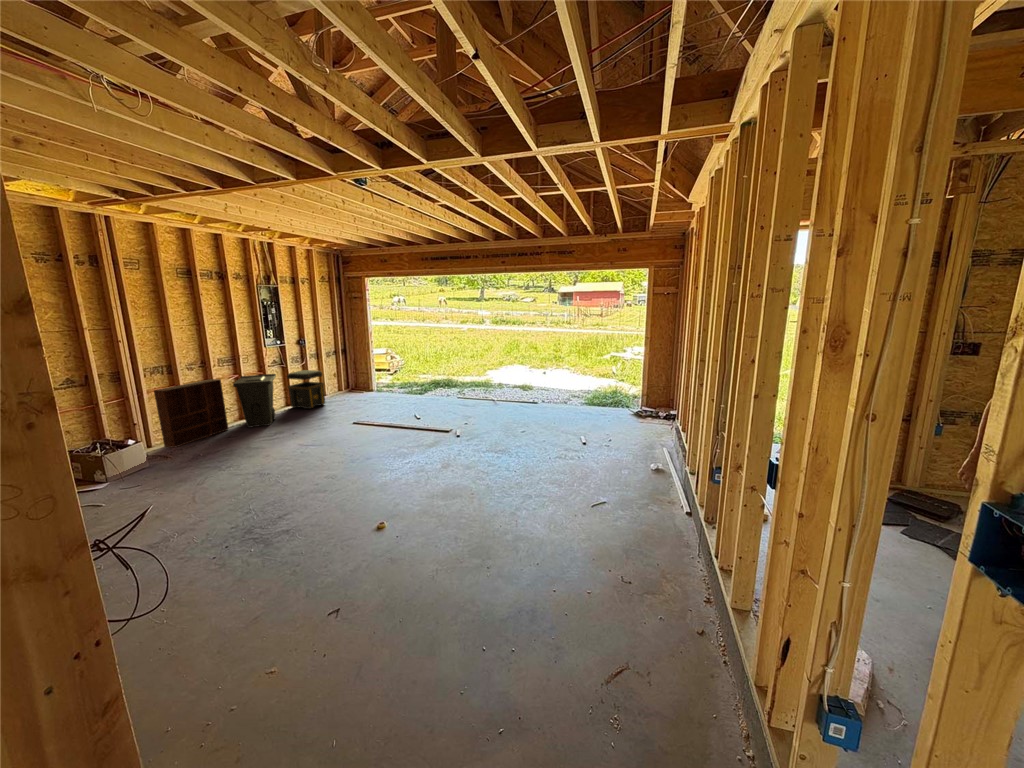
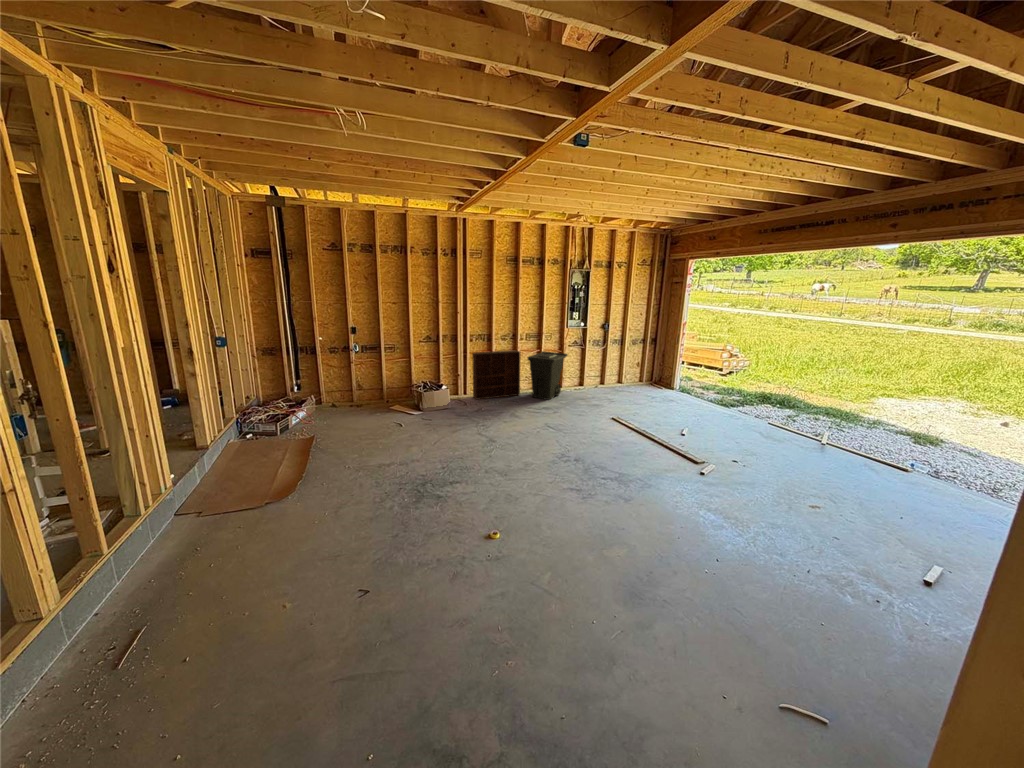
toolbox: present [287,370,325,409] -> none [583,354,615,393]

